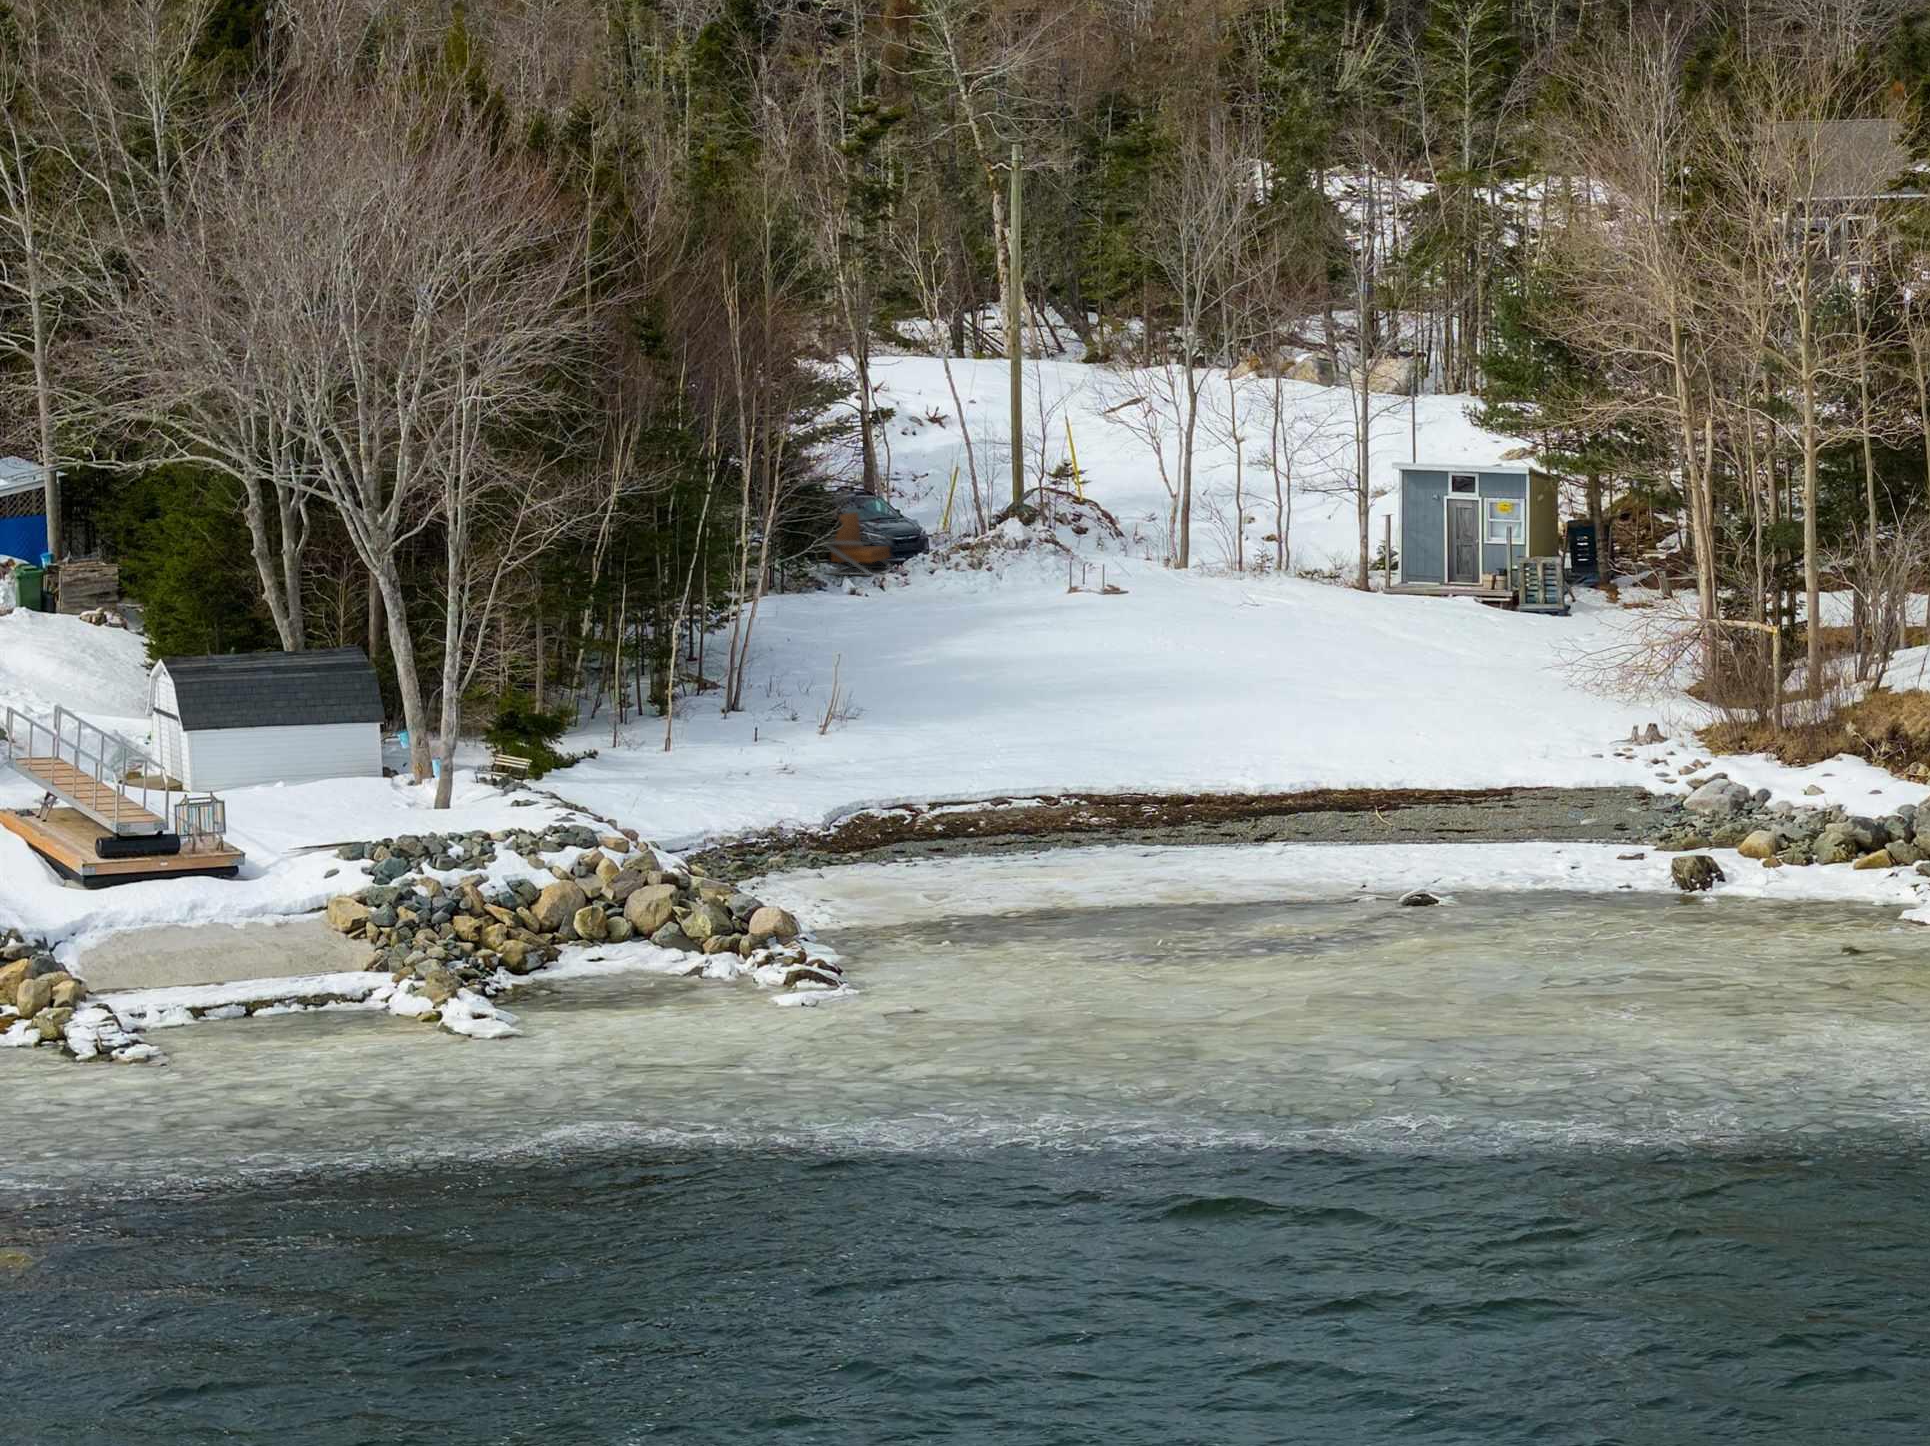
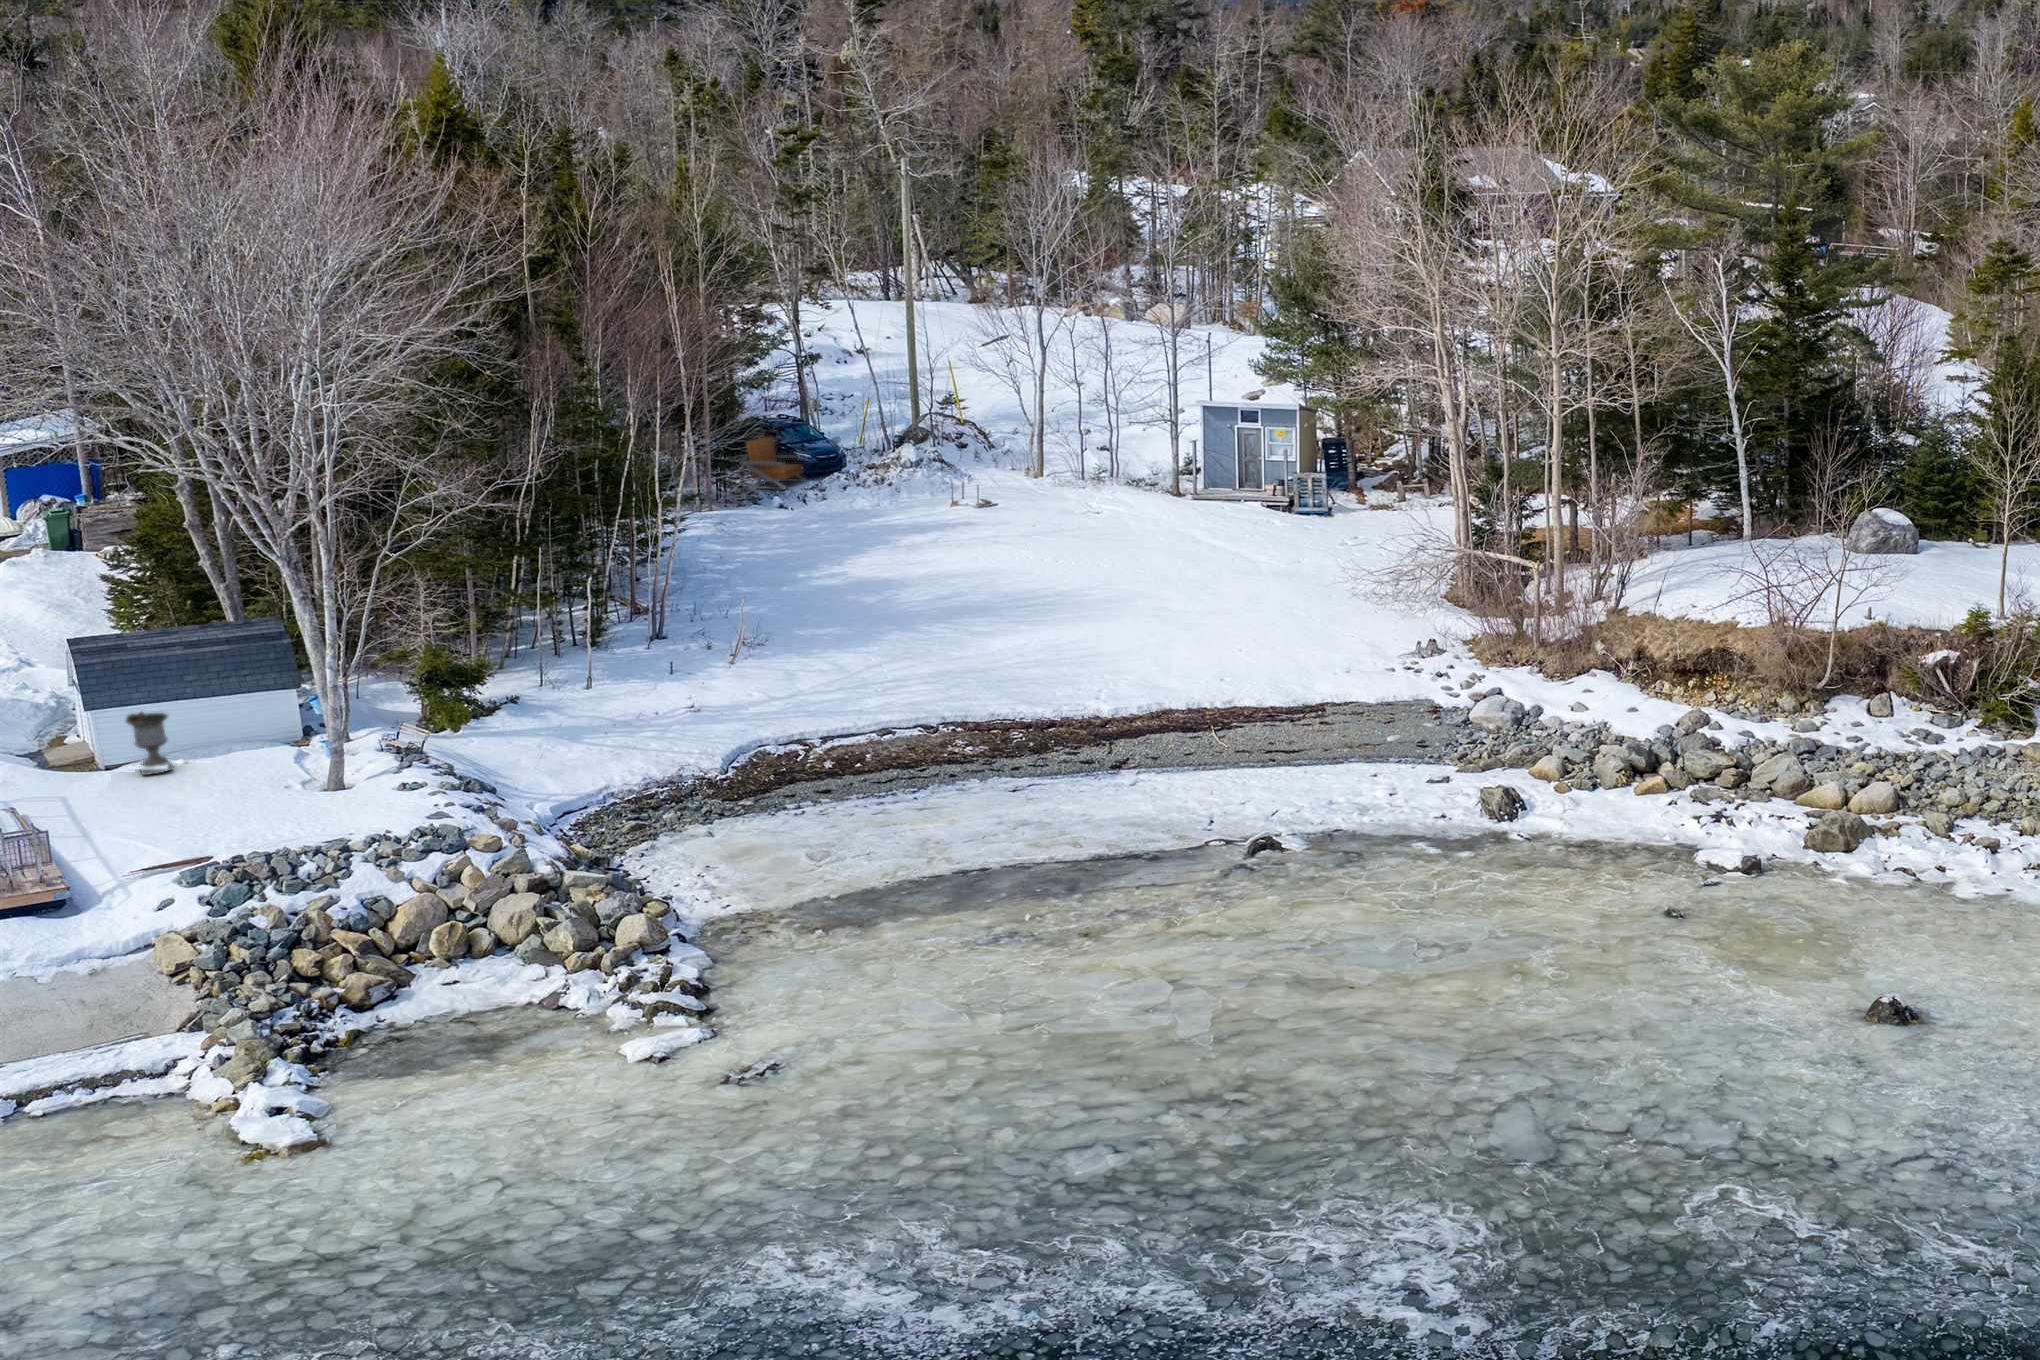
planter: none [275,719,315,785] -> present [126,712,173,775]

